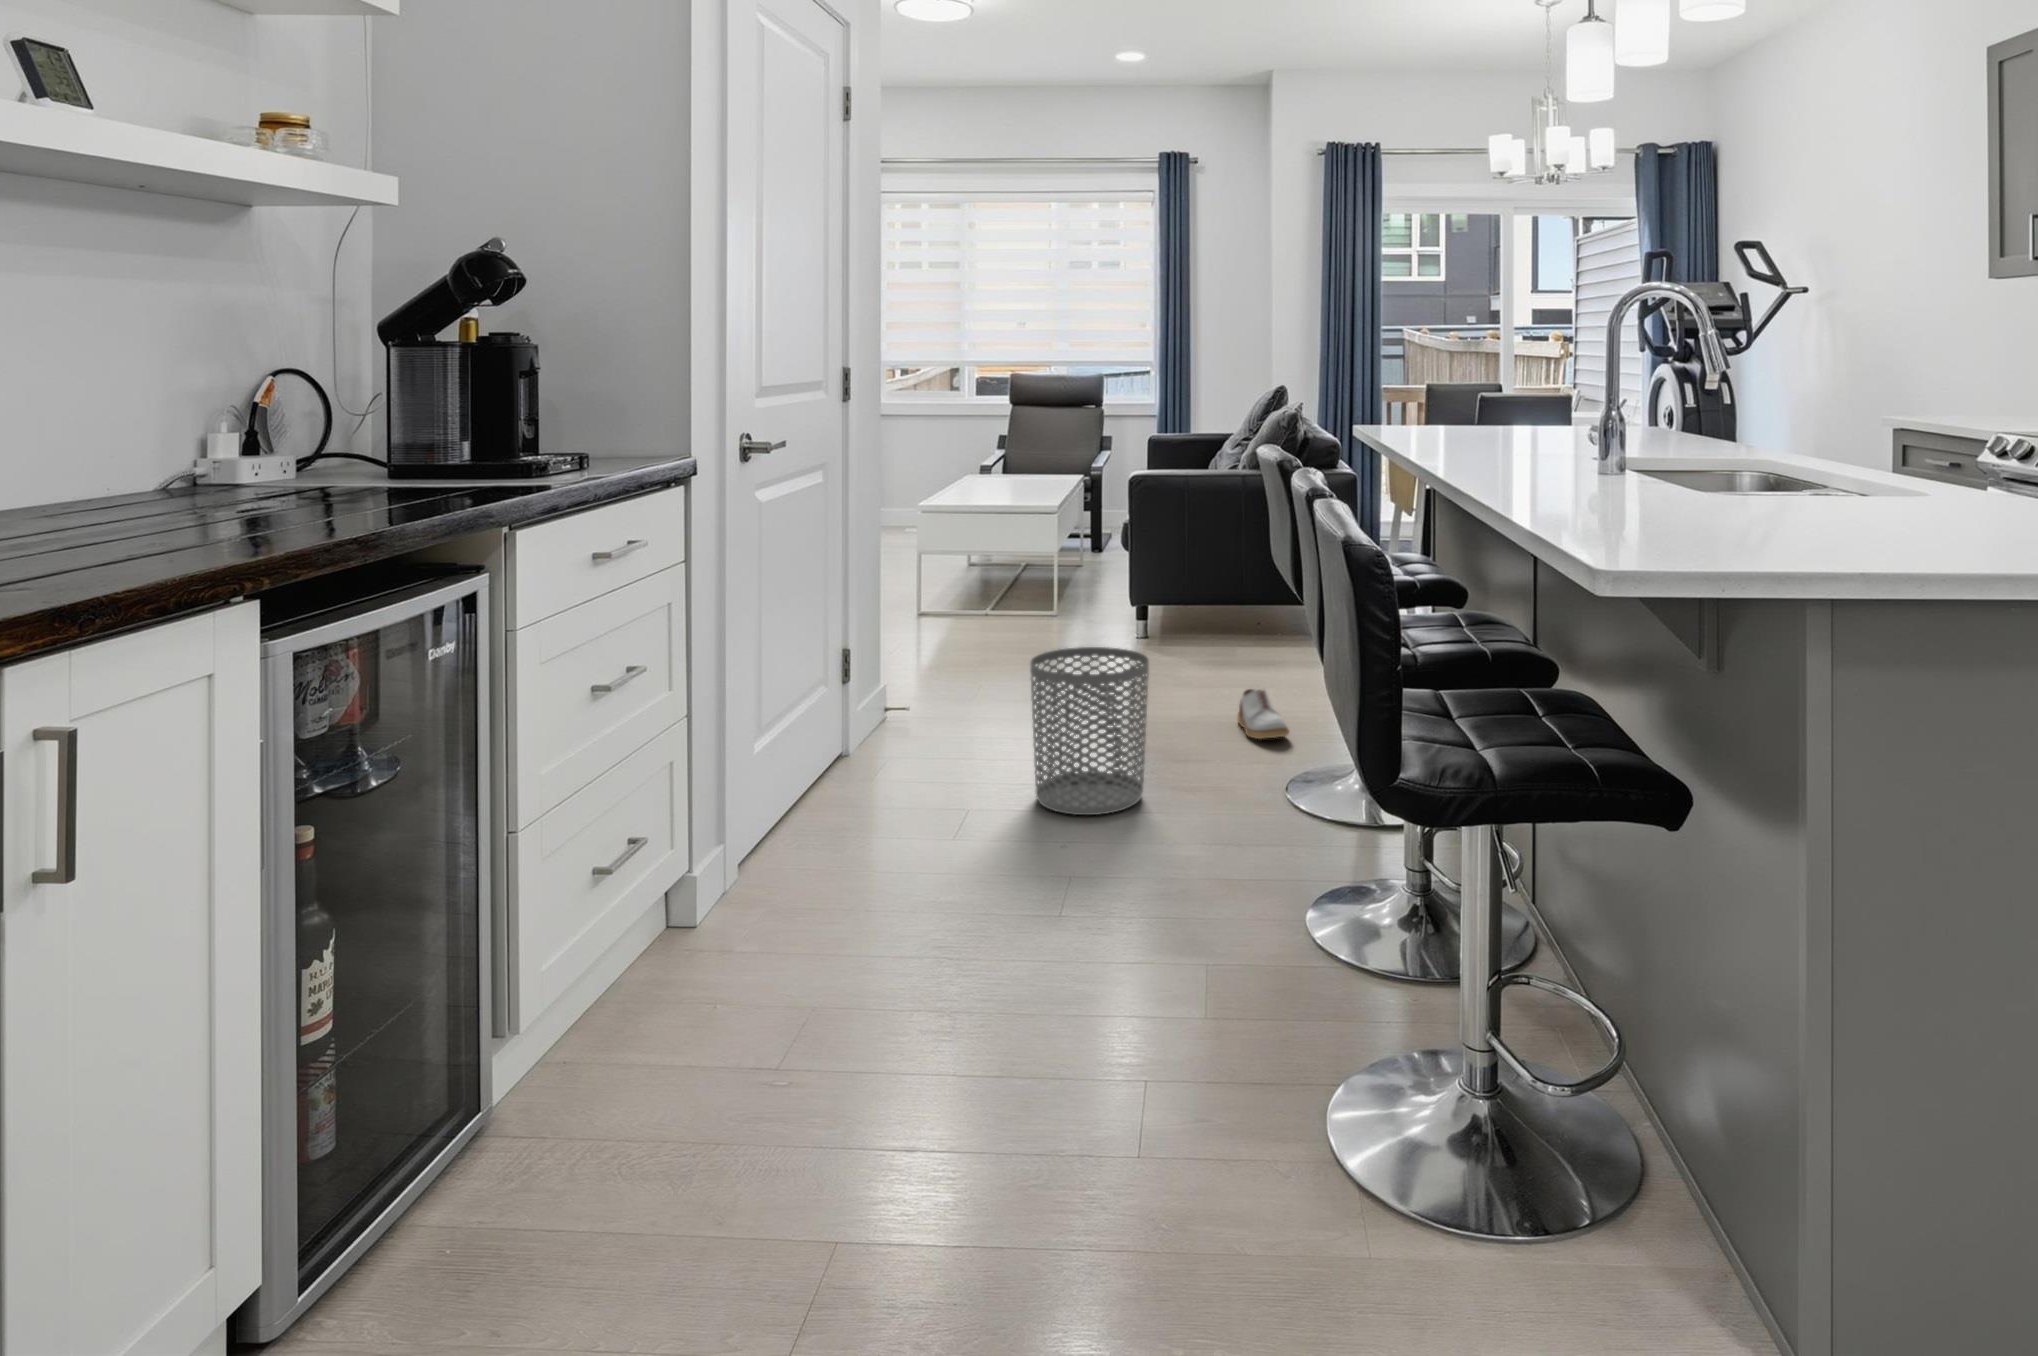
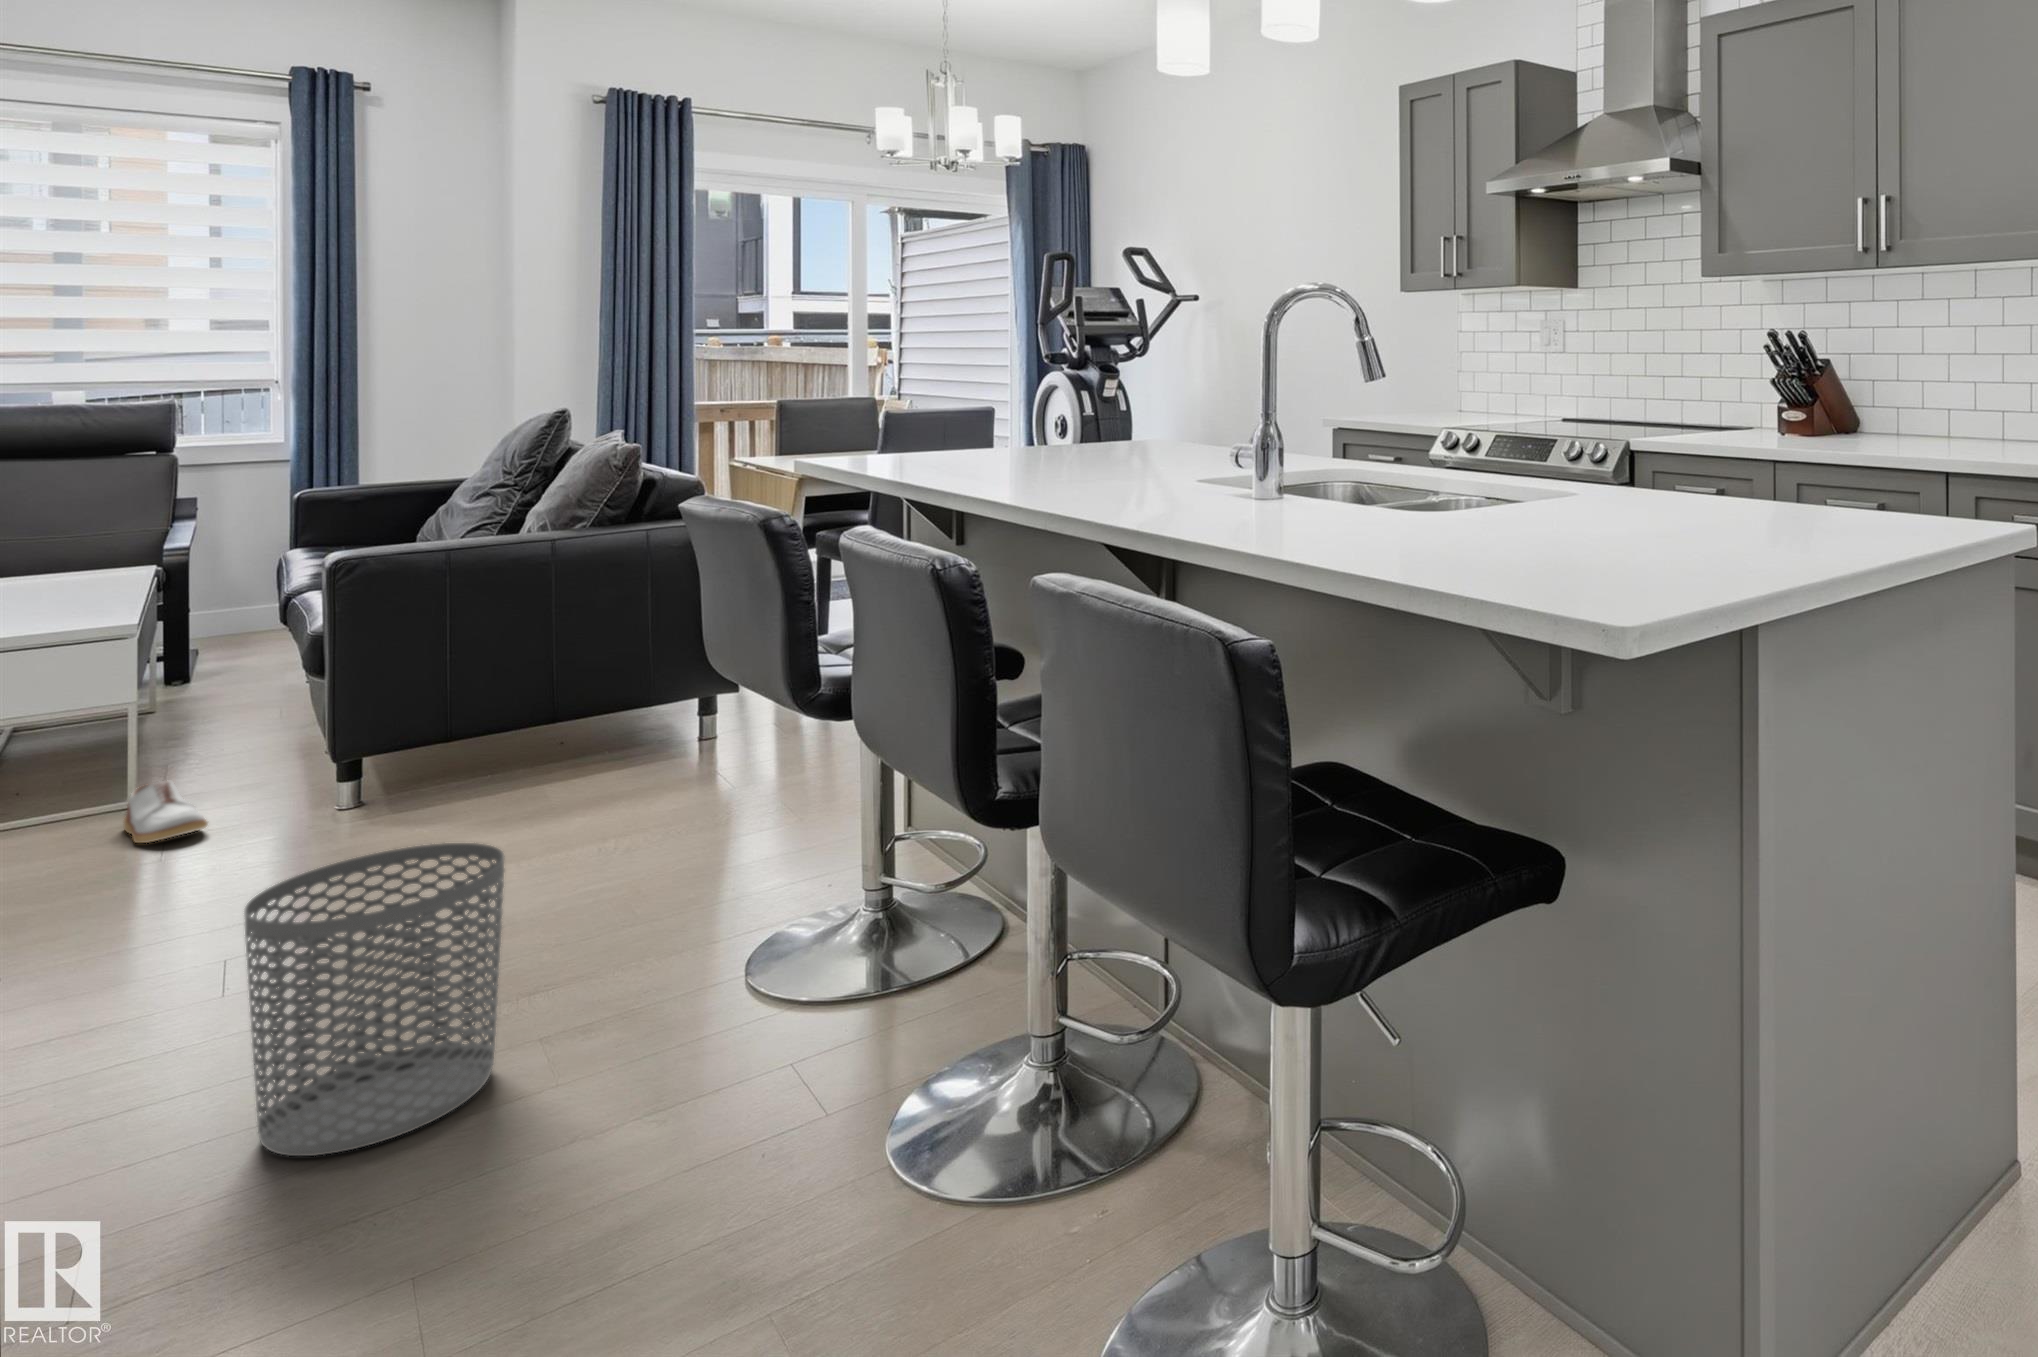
shoe: present [1238,689,1289,739] -> present [124,780,208,843]

